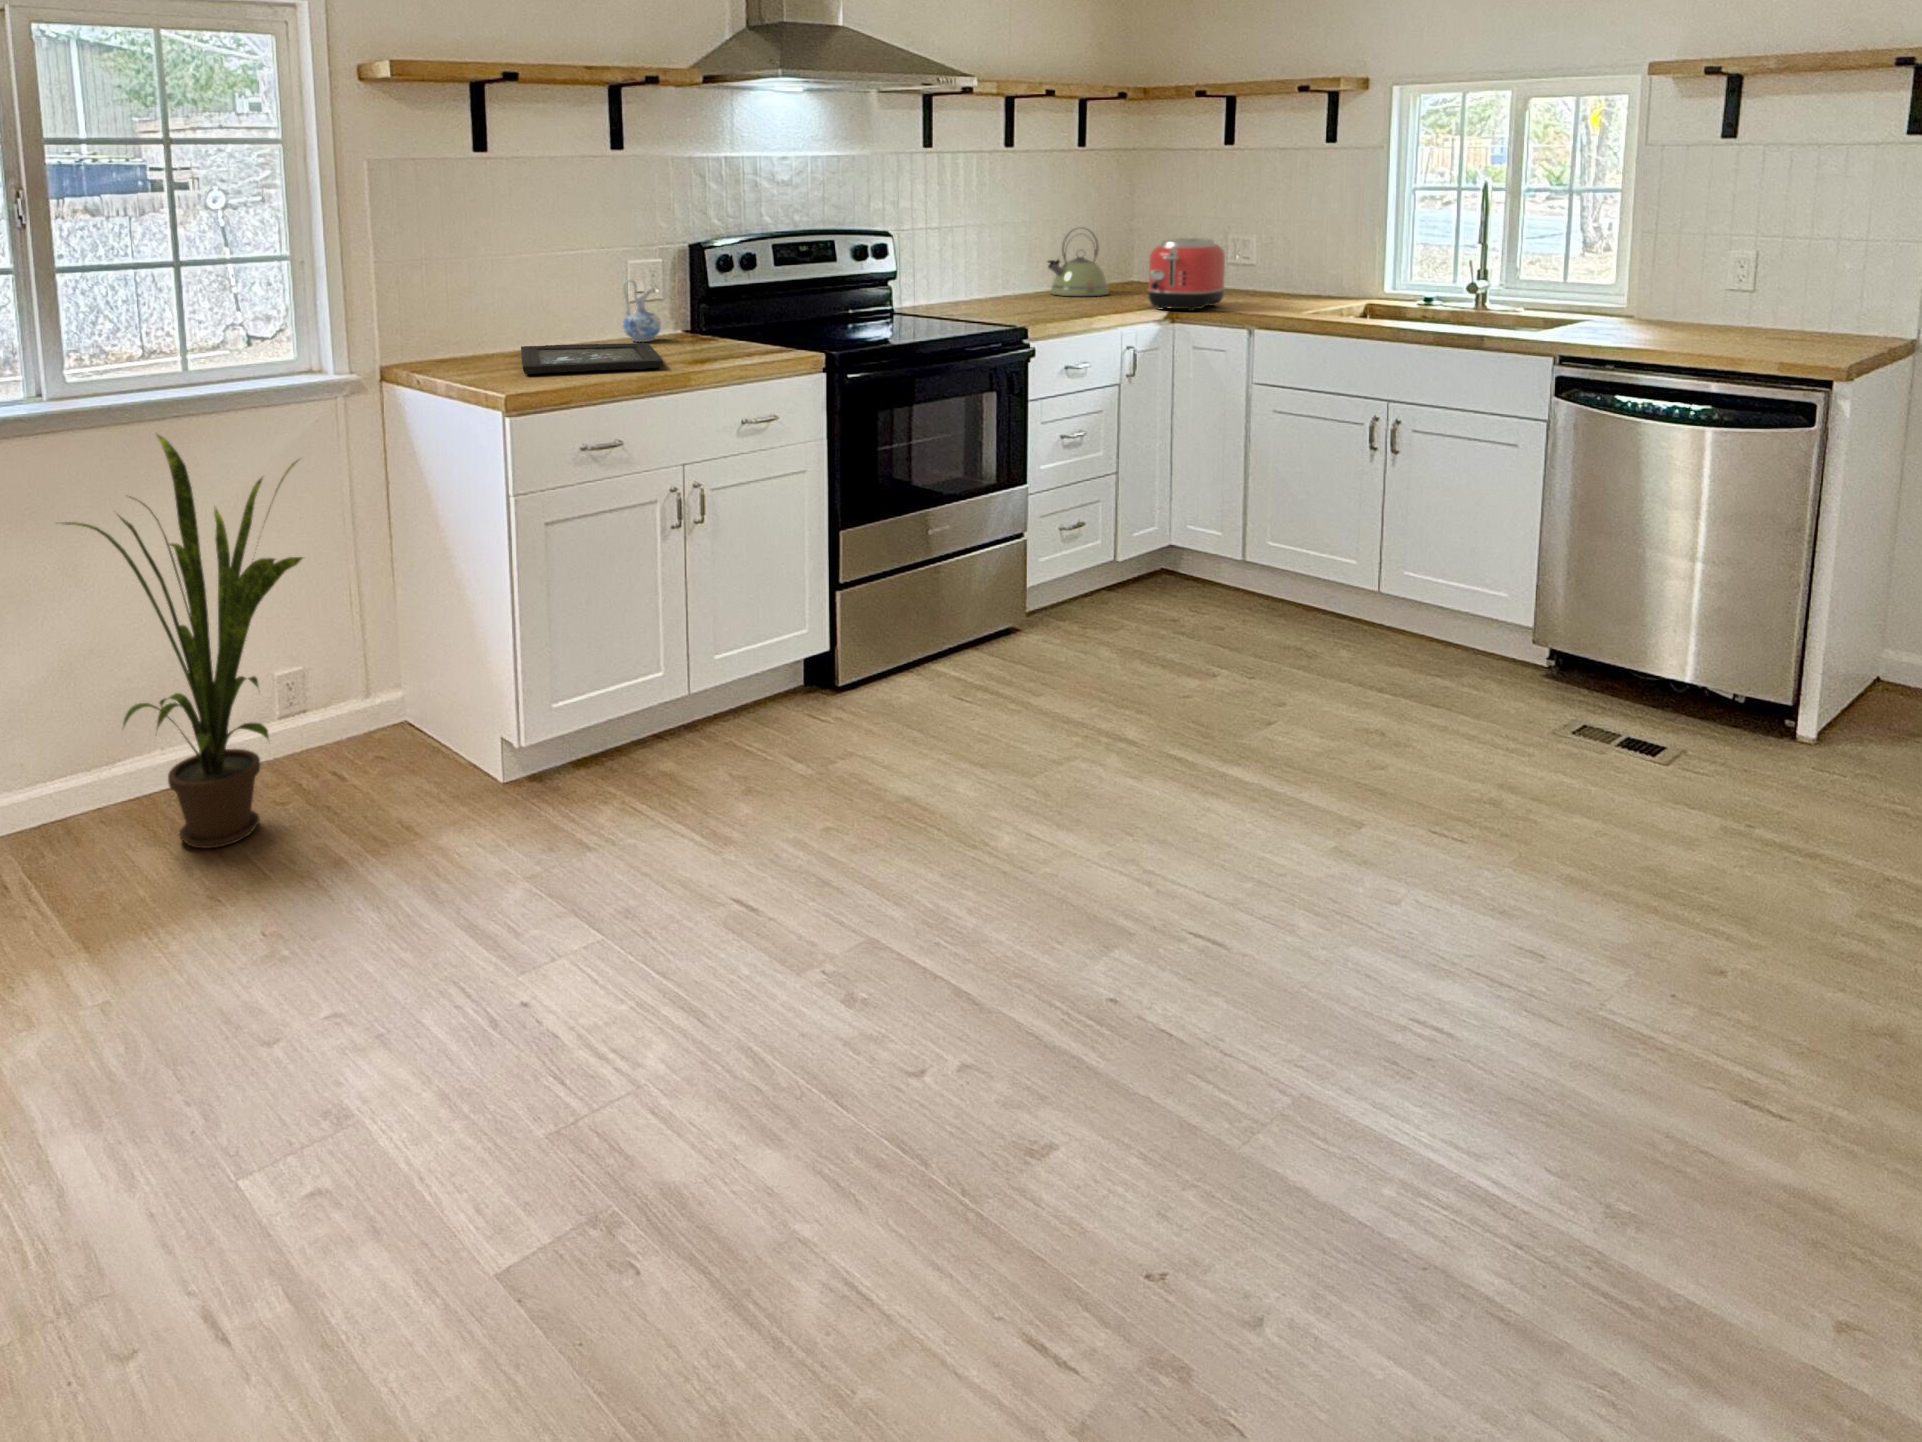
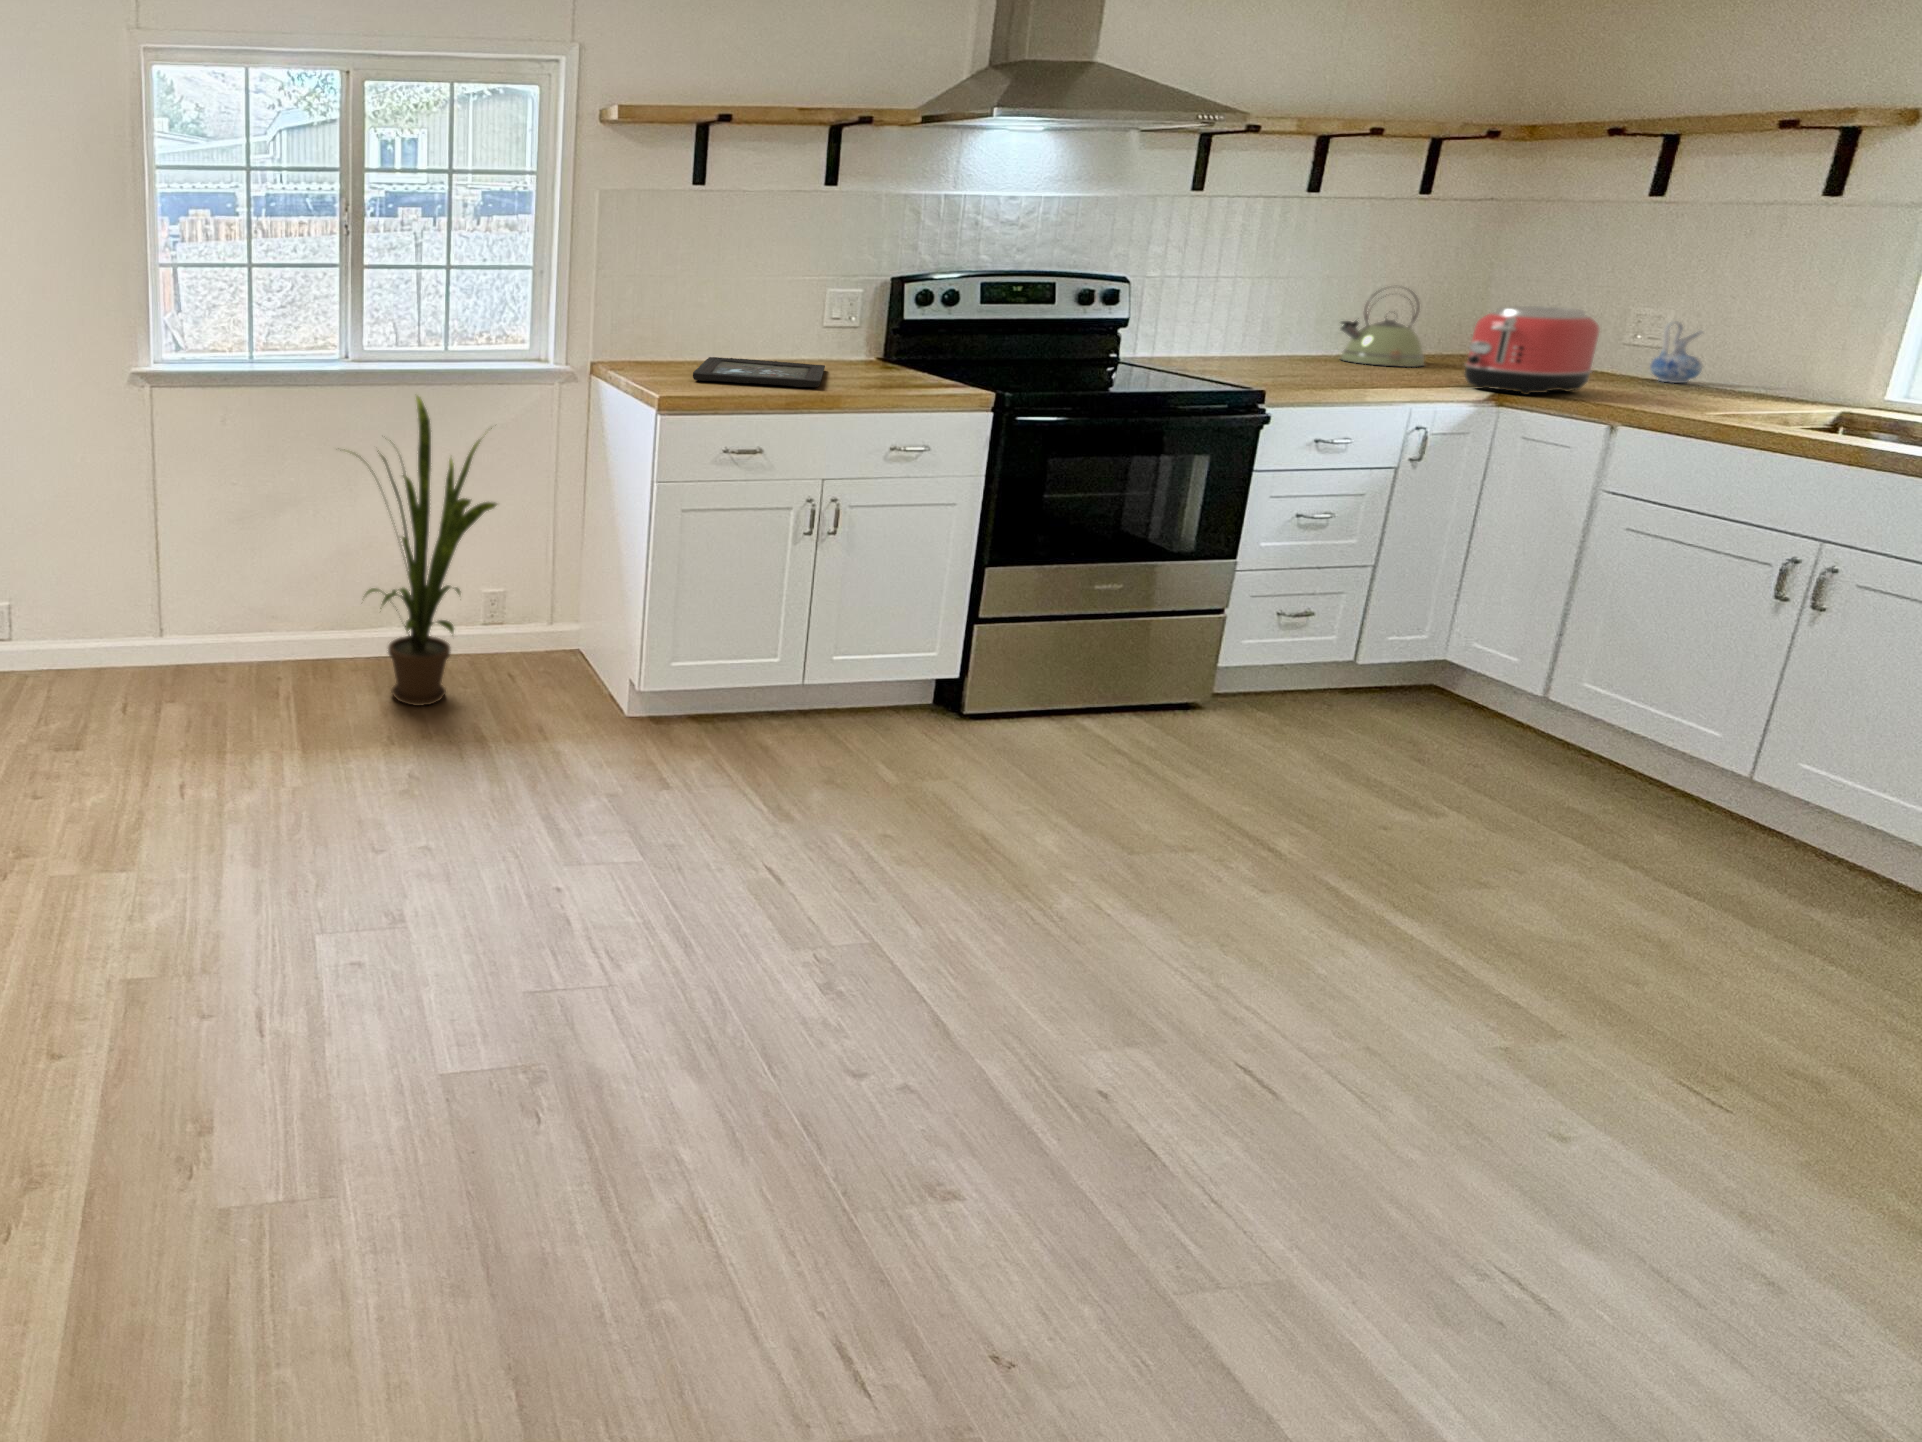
ceramic pitcher: present [622,279,661,342] -> present [1650,321,1703,383]

